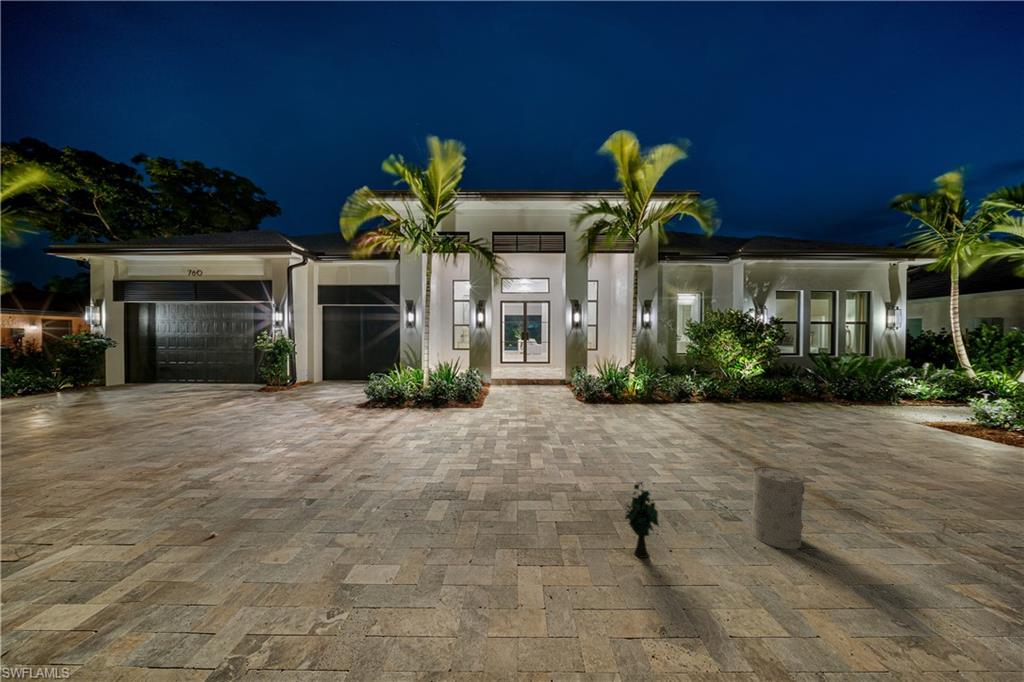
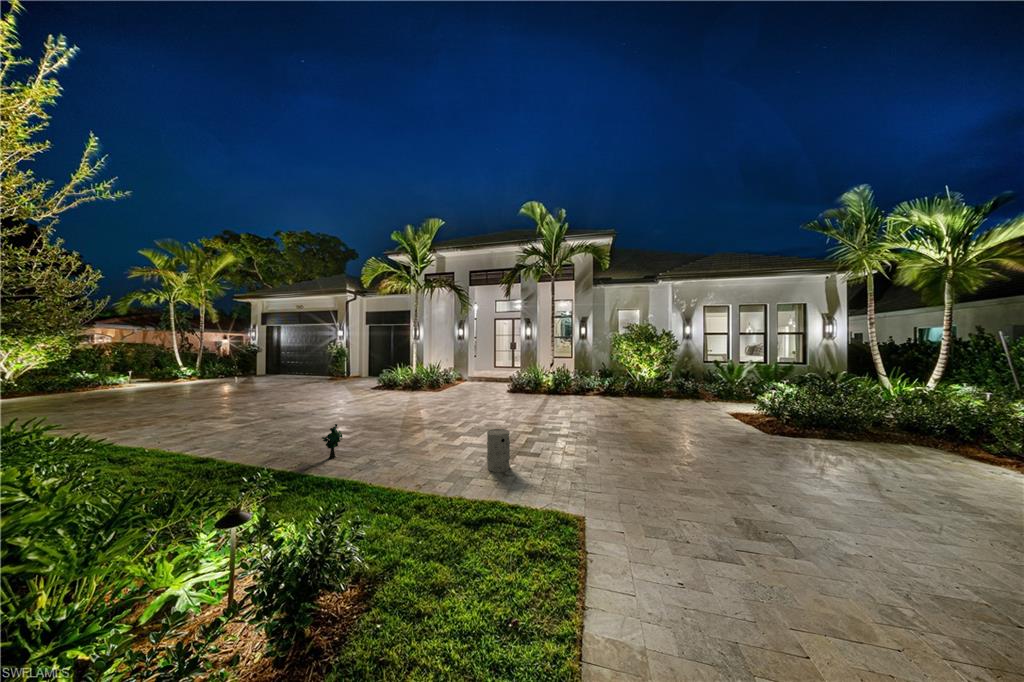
trash can: present [751,467,805,549] -> present [487,429,510,472]

